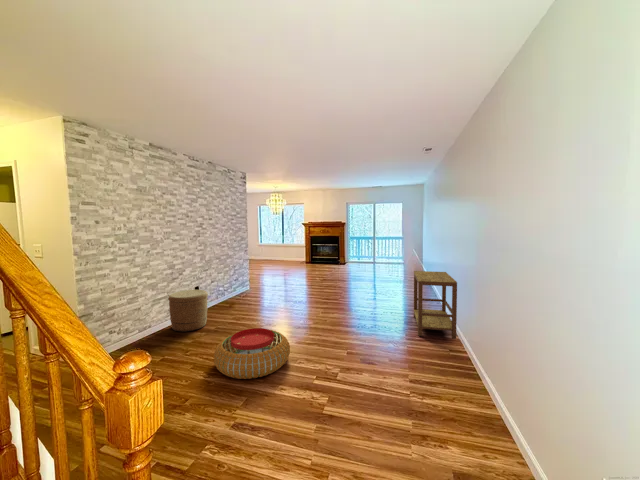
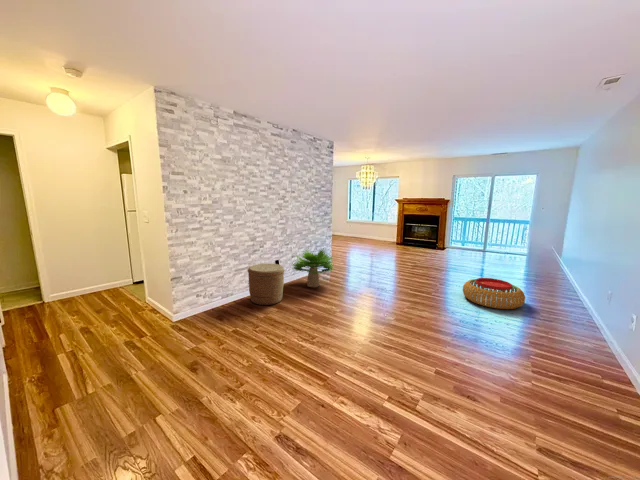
potted plant: none [211,269,256,309] -> present [293,250,333,287]
side table: present [414,271,457,339] -> none [536,273,628,385]
pouf: present [214,328,290,379] -> present [463,278,525,309]

